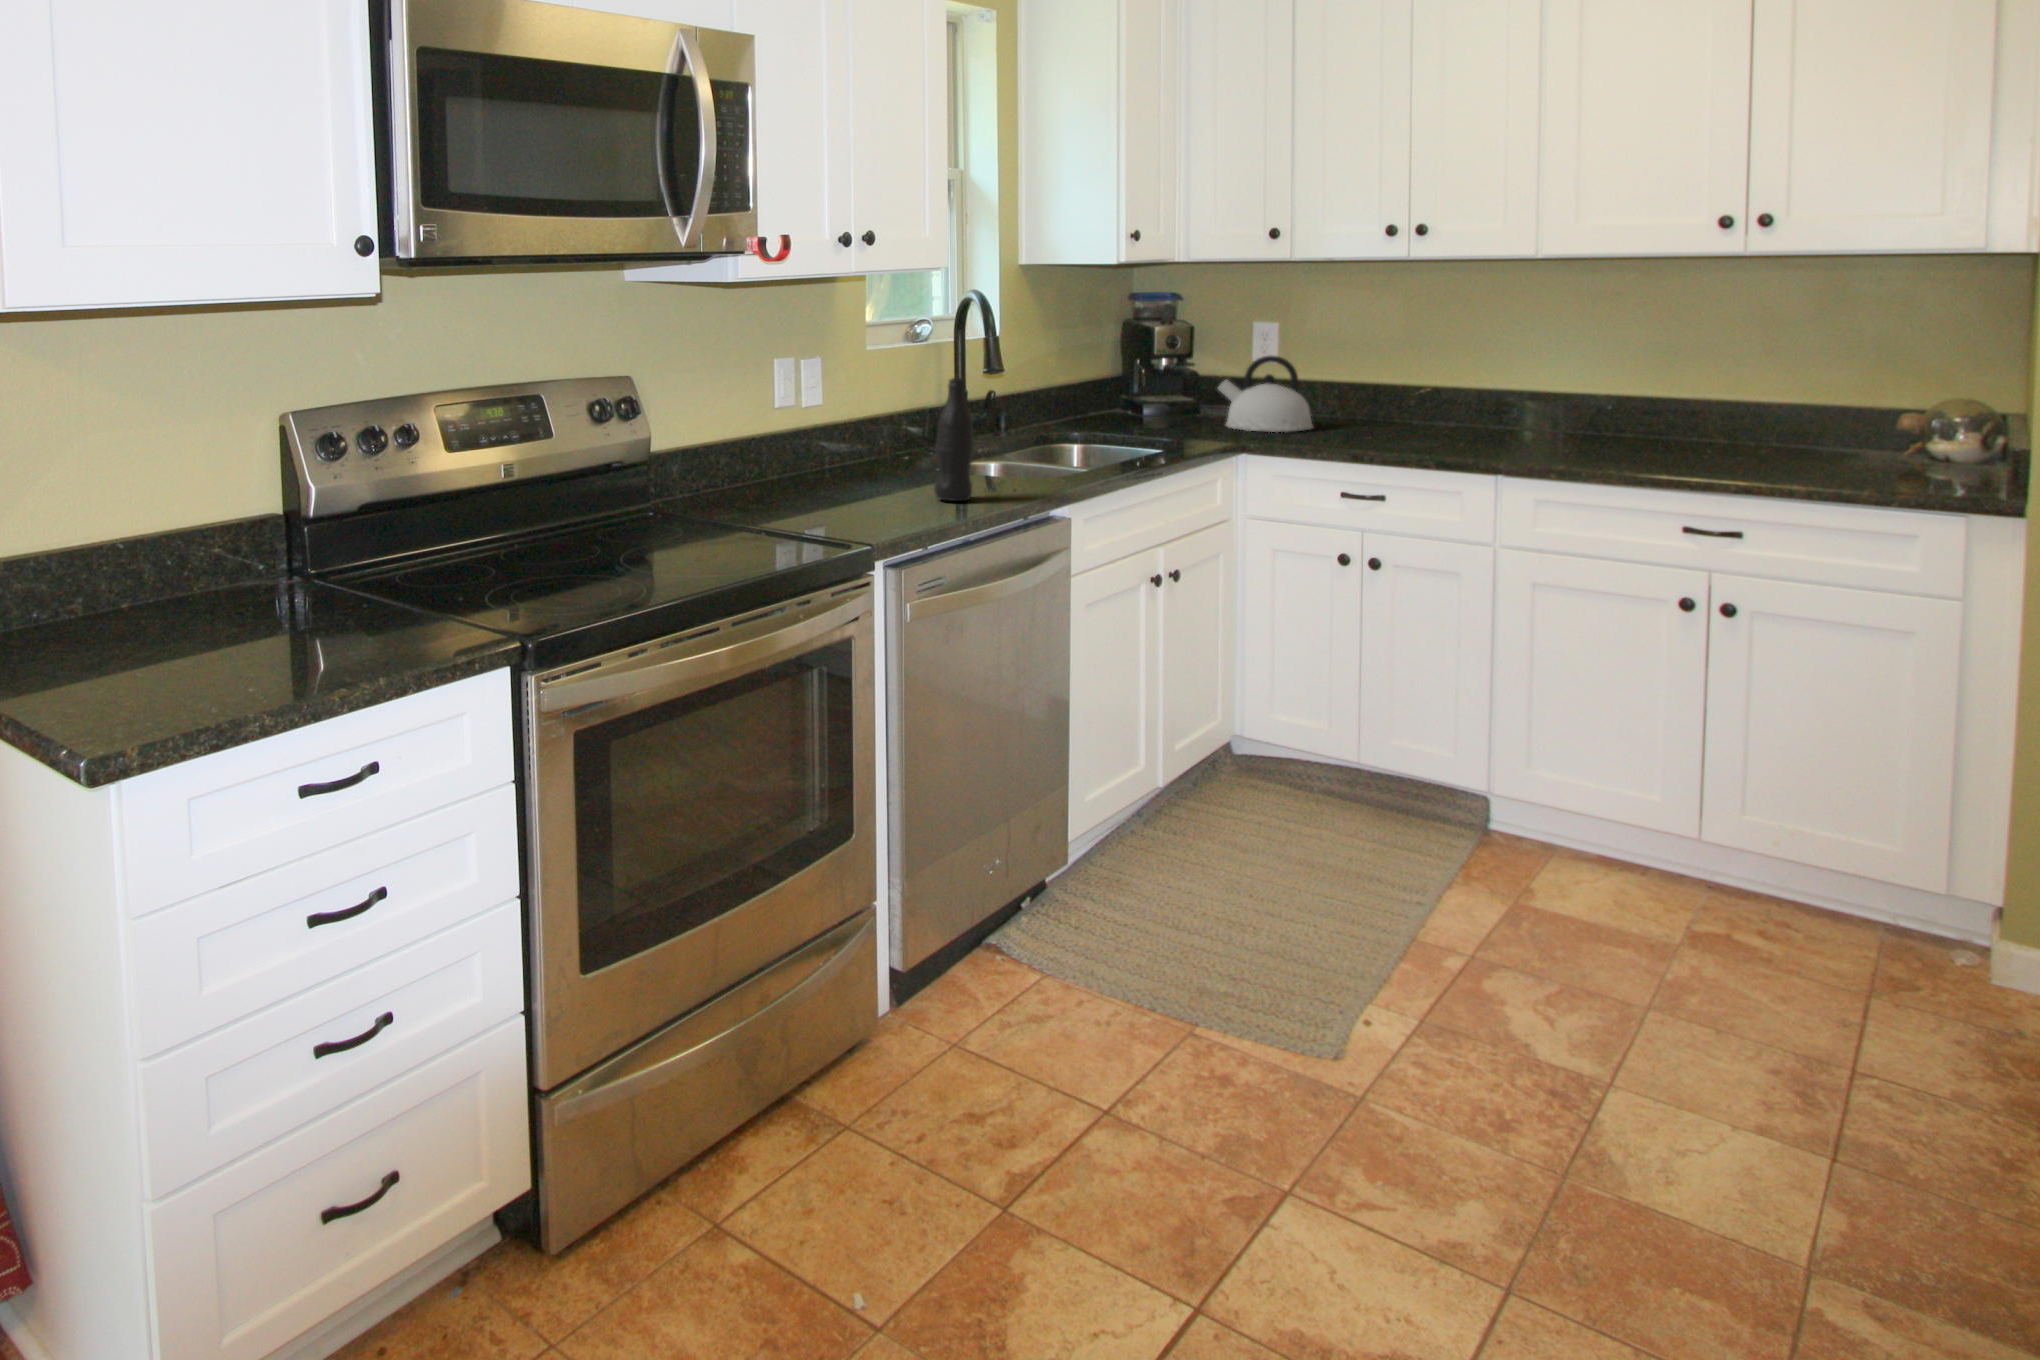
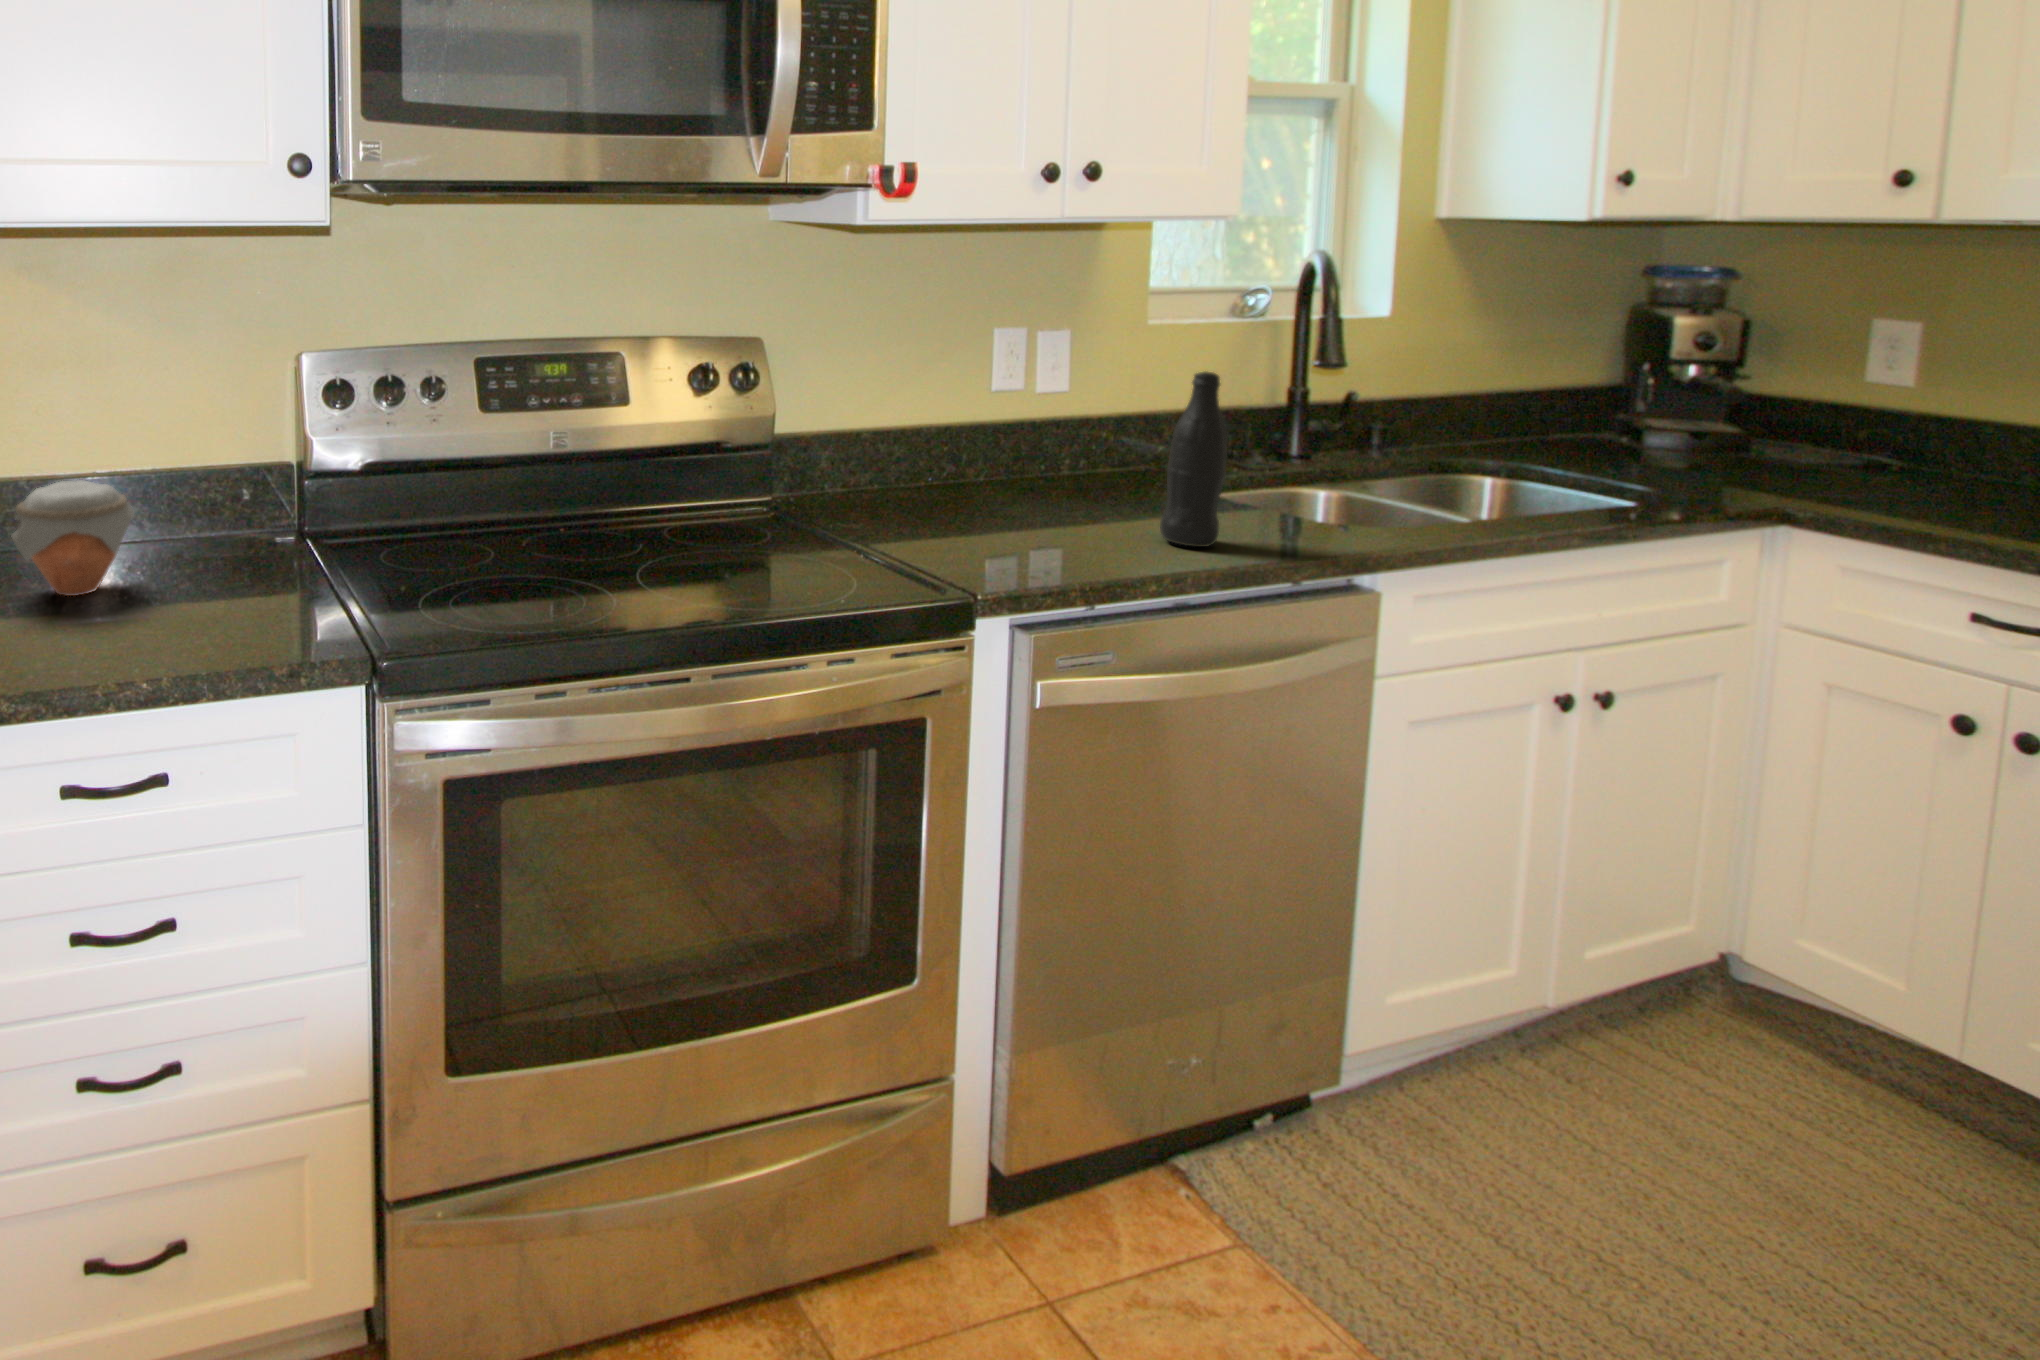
kettle: present [1218,355,1313,432] -> none [1782,372,1982,500]
jar: none [101,540,211,648] -> present [11,480,135,596]

